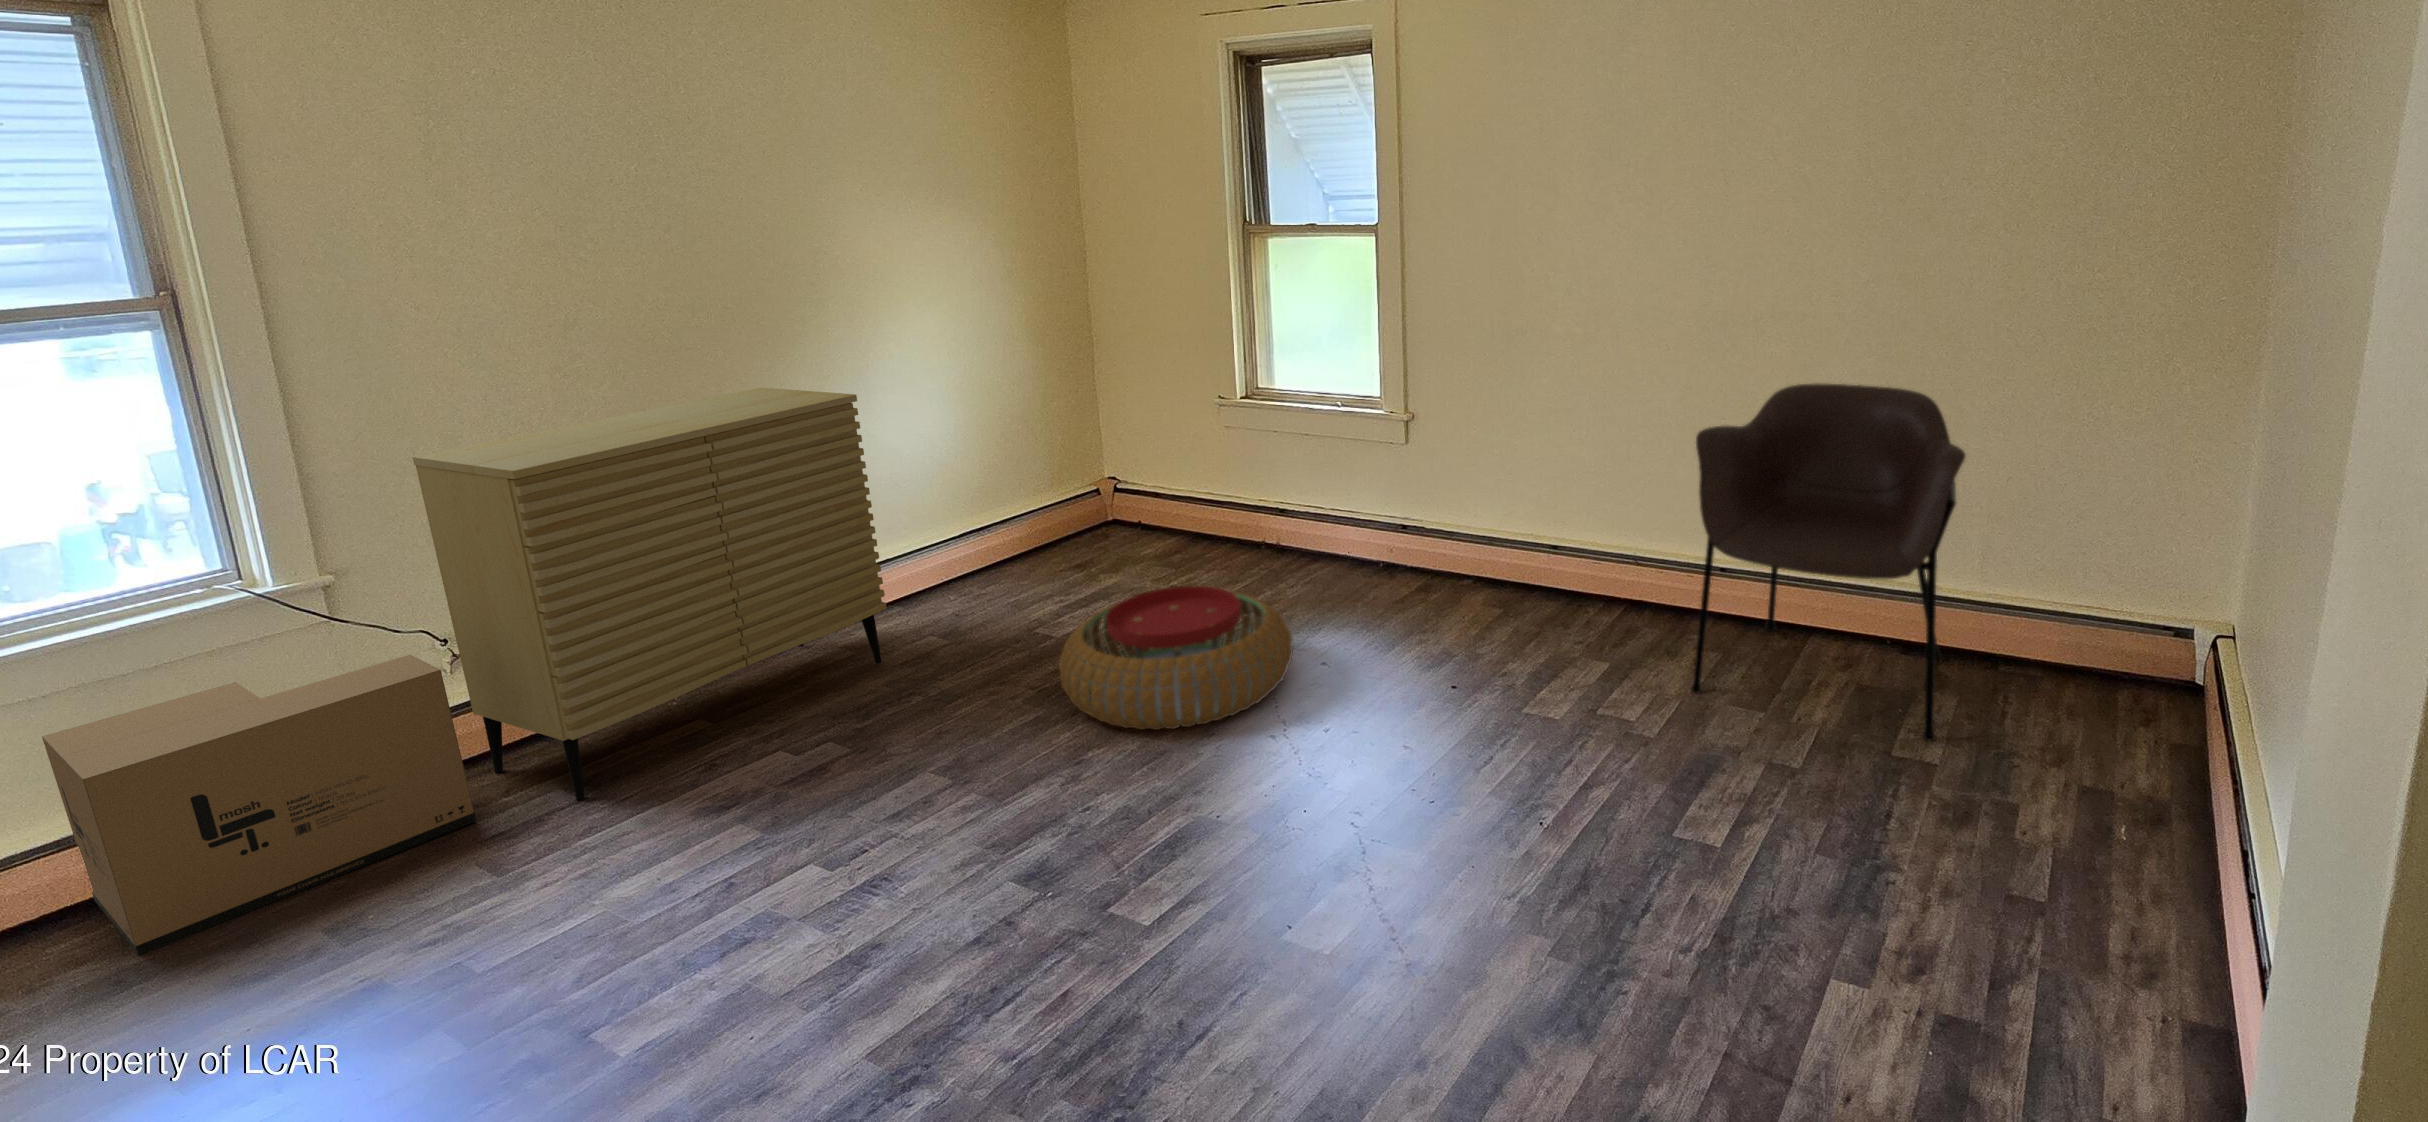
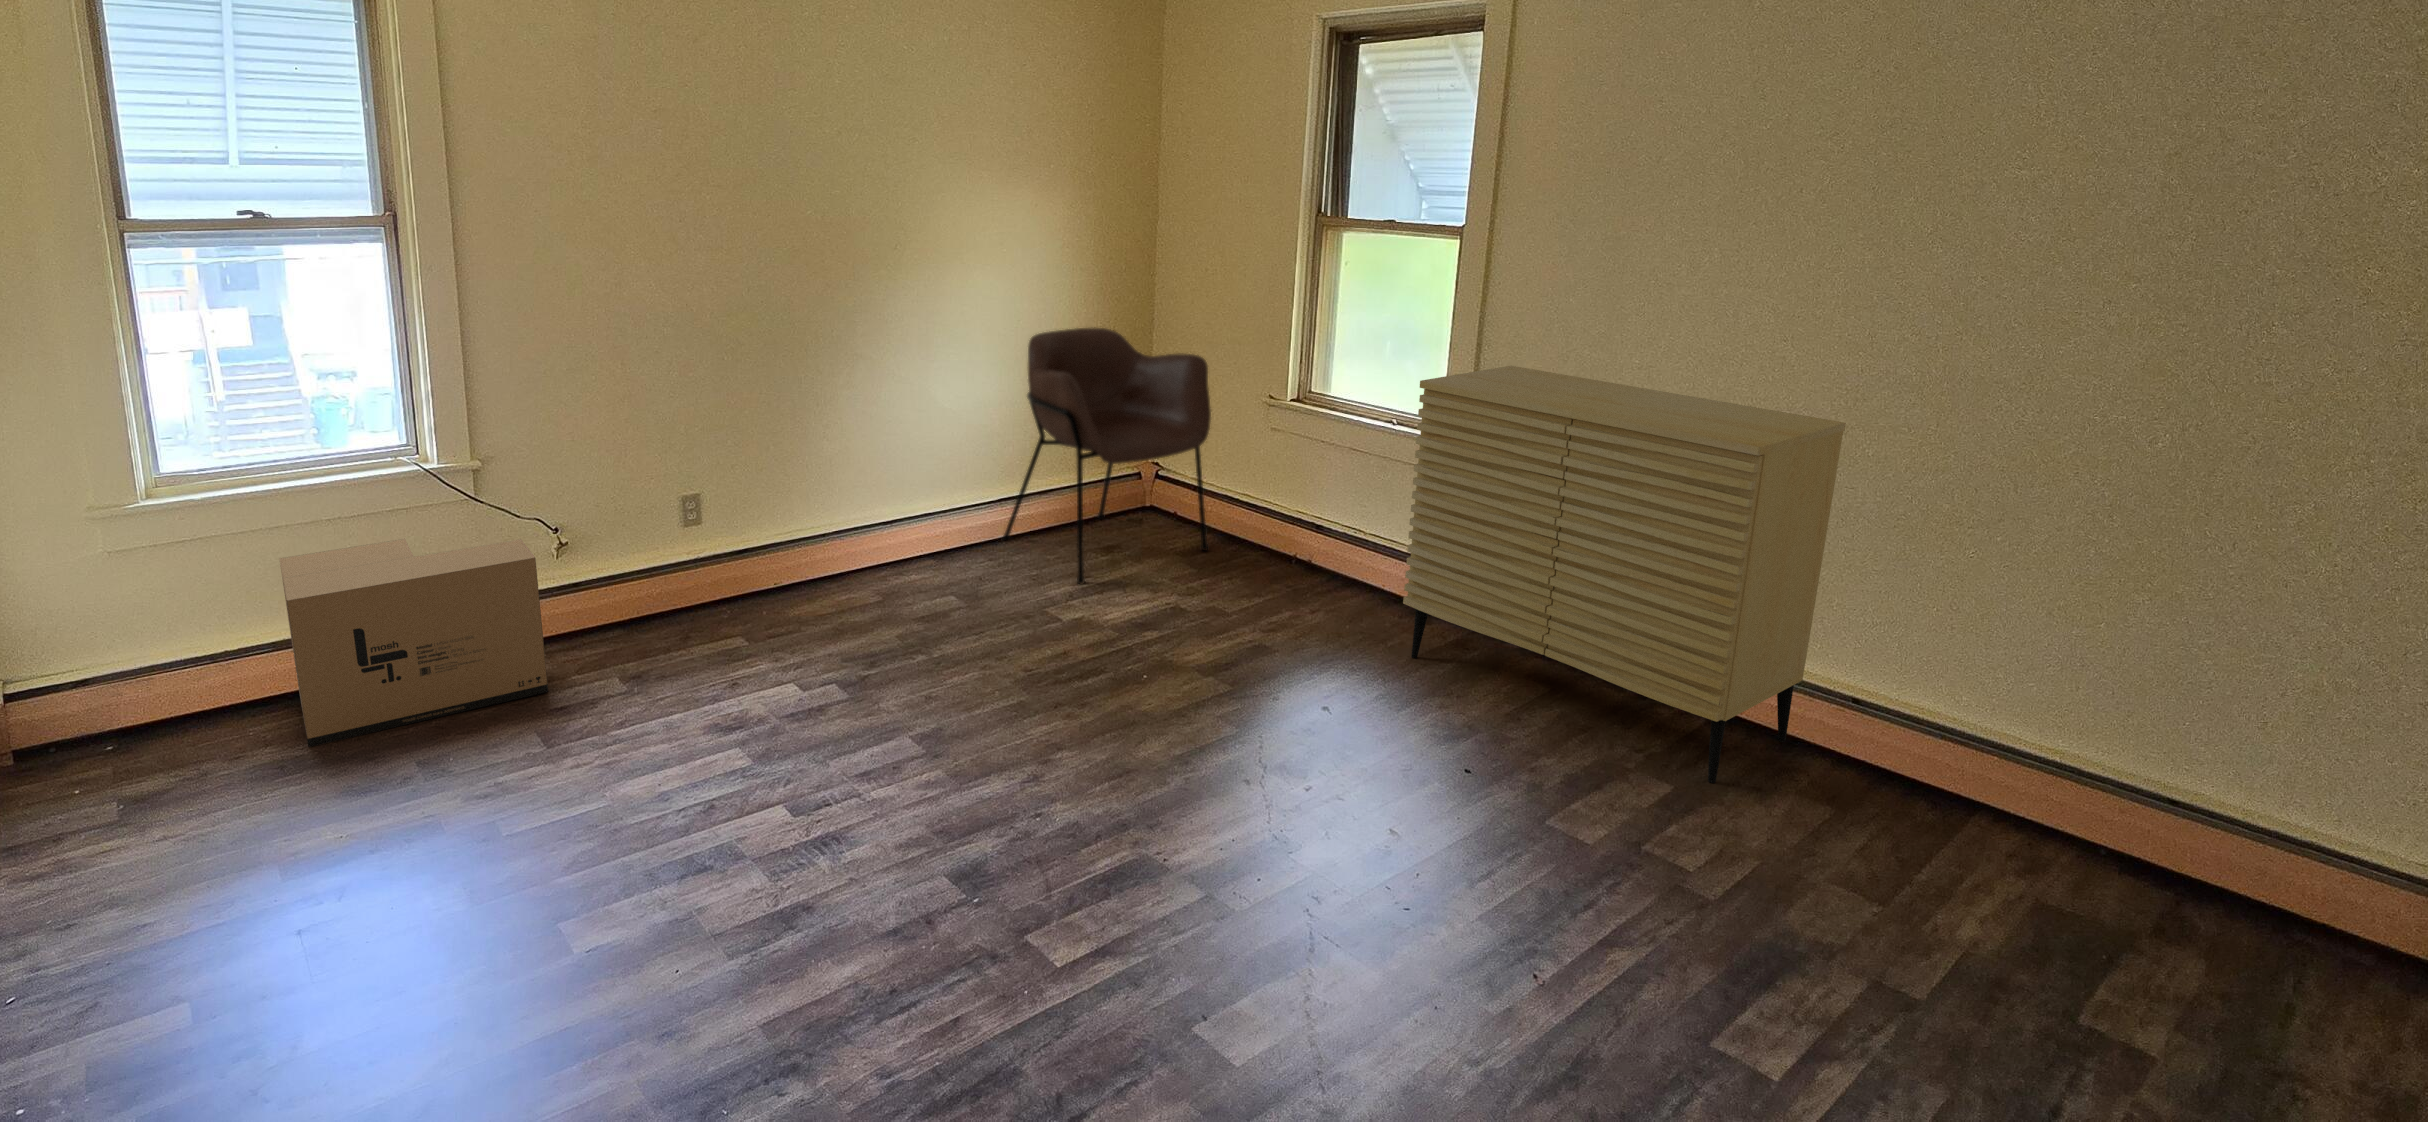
armchair: present [1691,384,1966,742] -> present [1002,328,1211,584]
dresser: present [412,388,887,802] -> present [1403,366,1846,783]
pouf: present [1059,586,1293,730] -> none [1044,596,1290,752]

